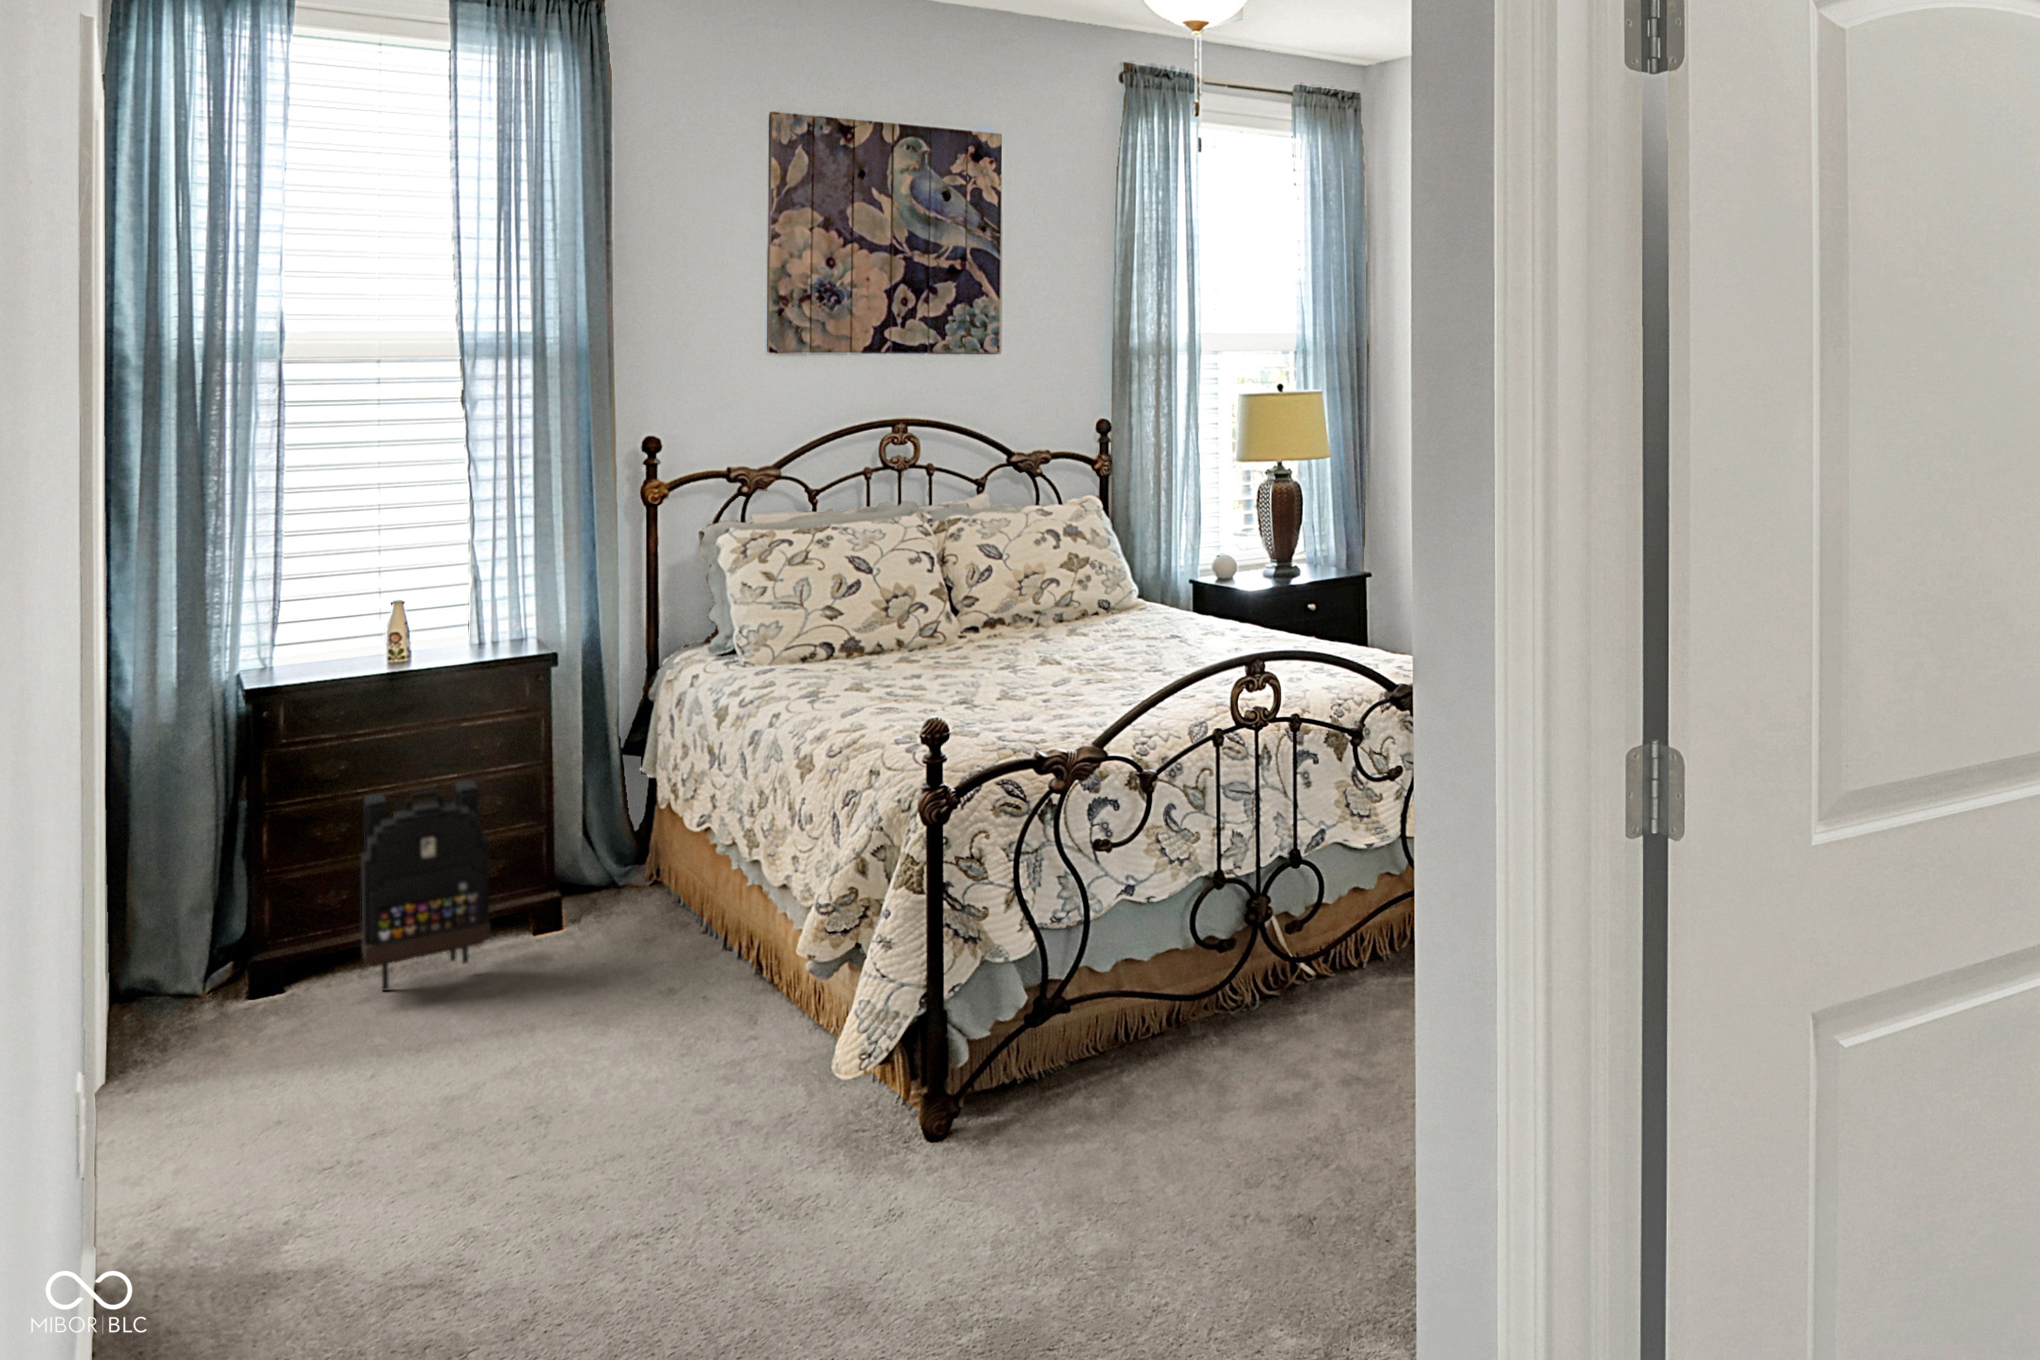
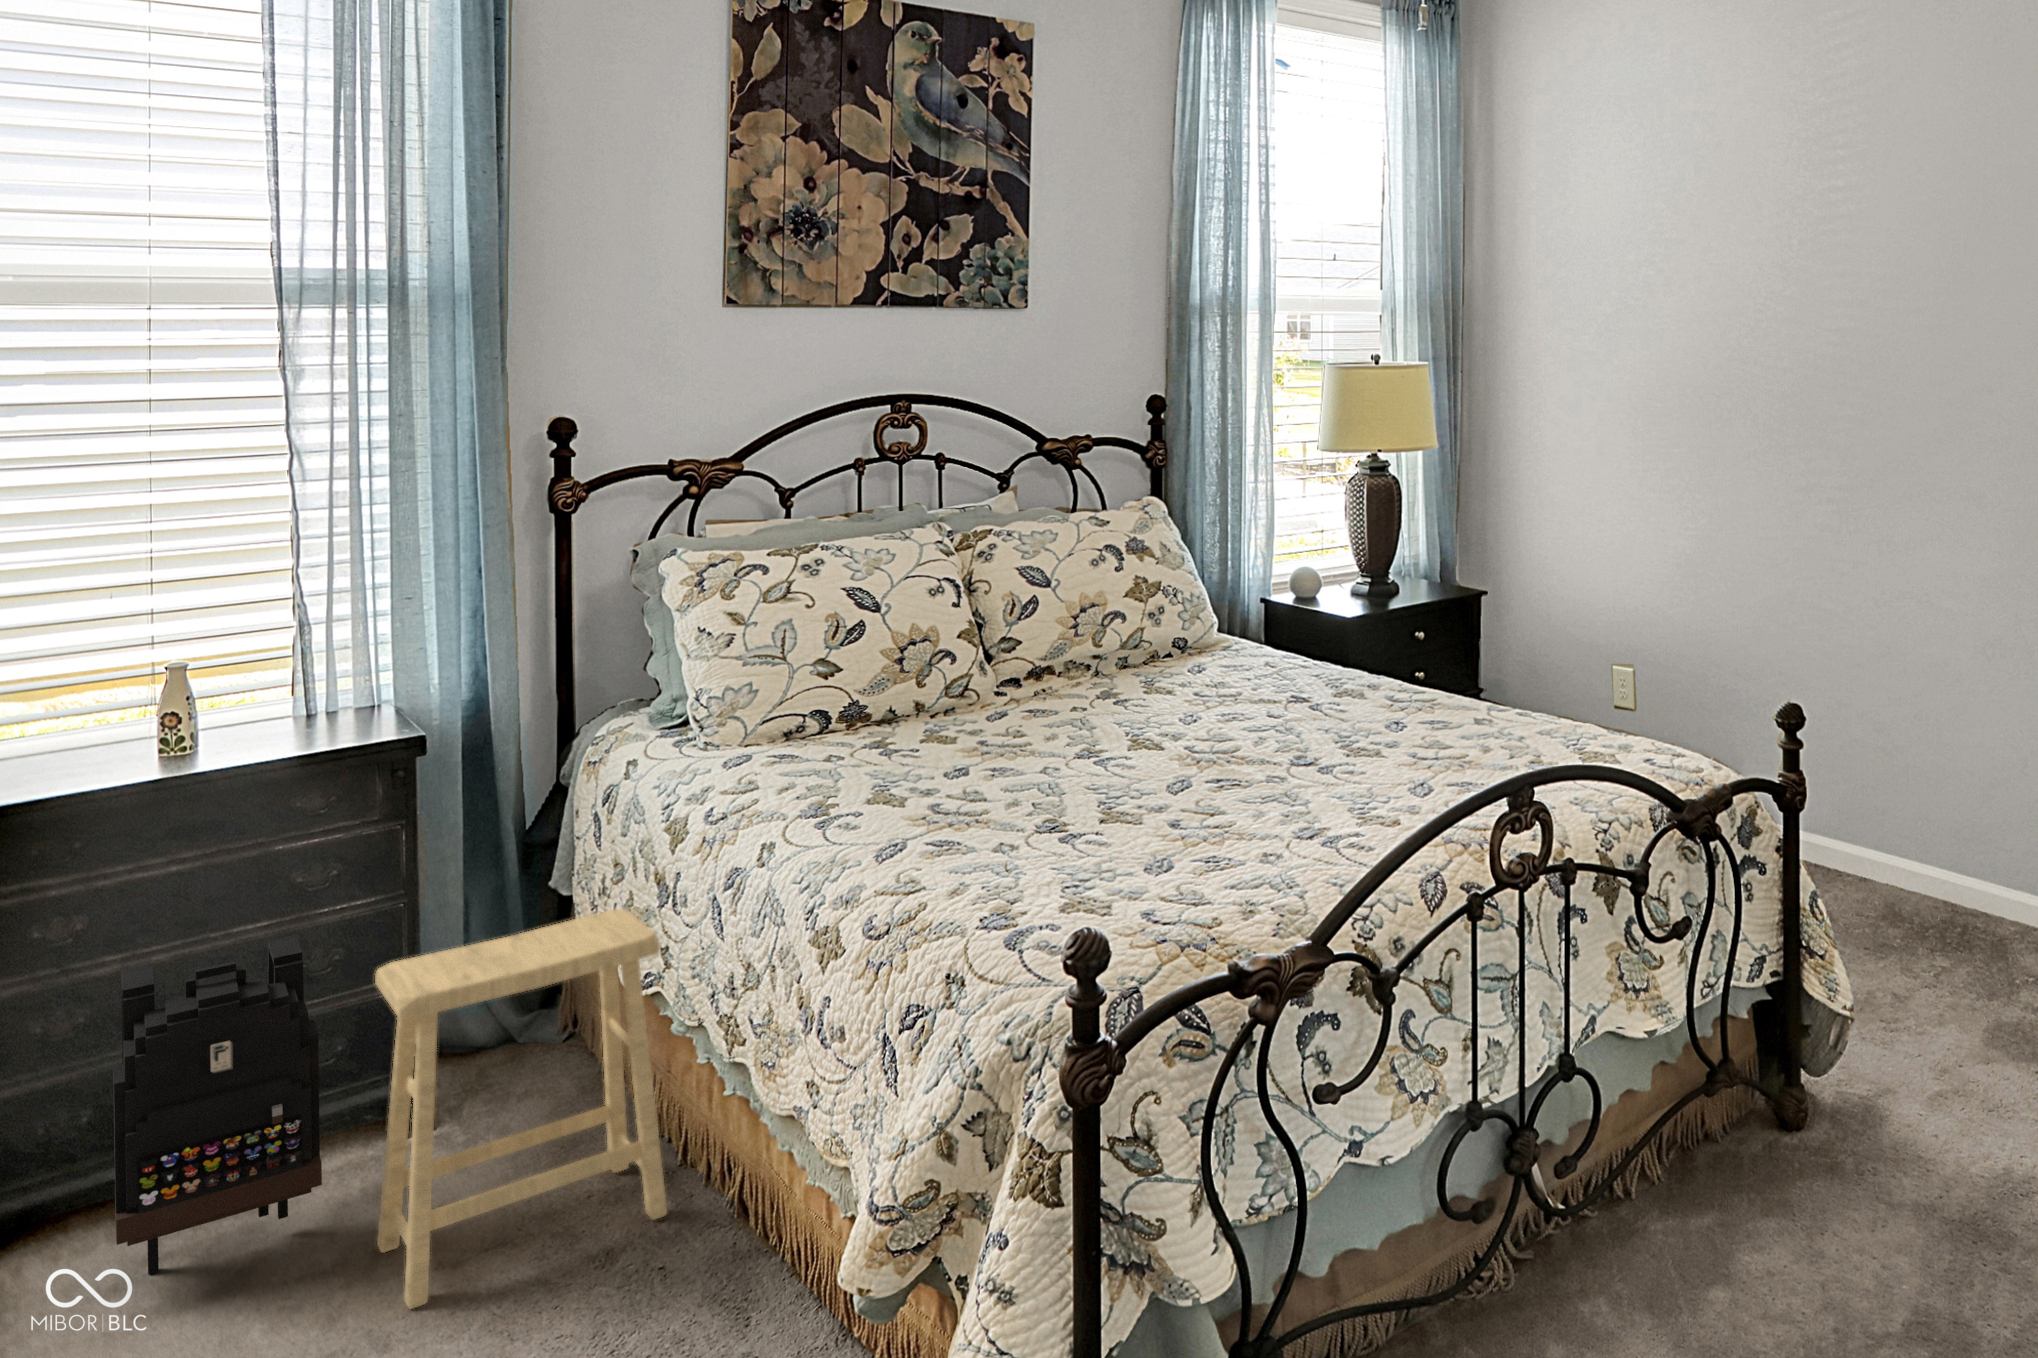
footstool: none [525,766,713,1009] -> present [375,909,667,1309]

